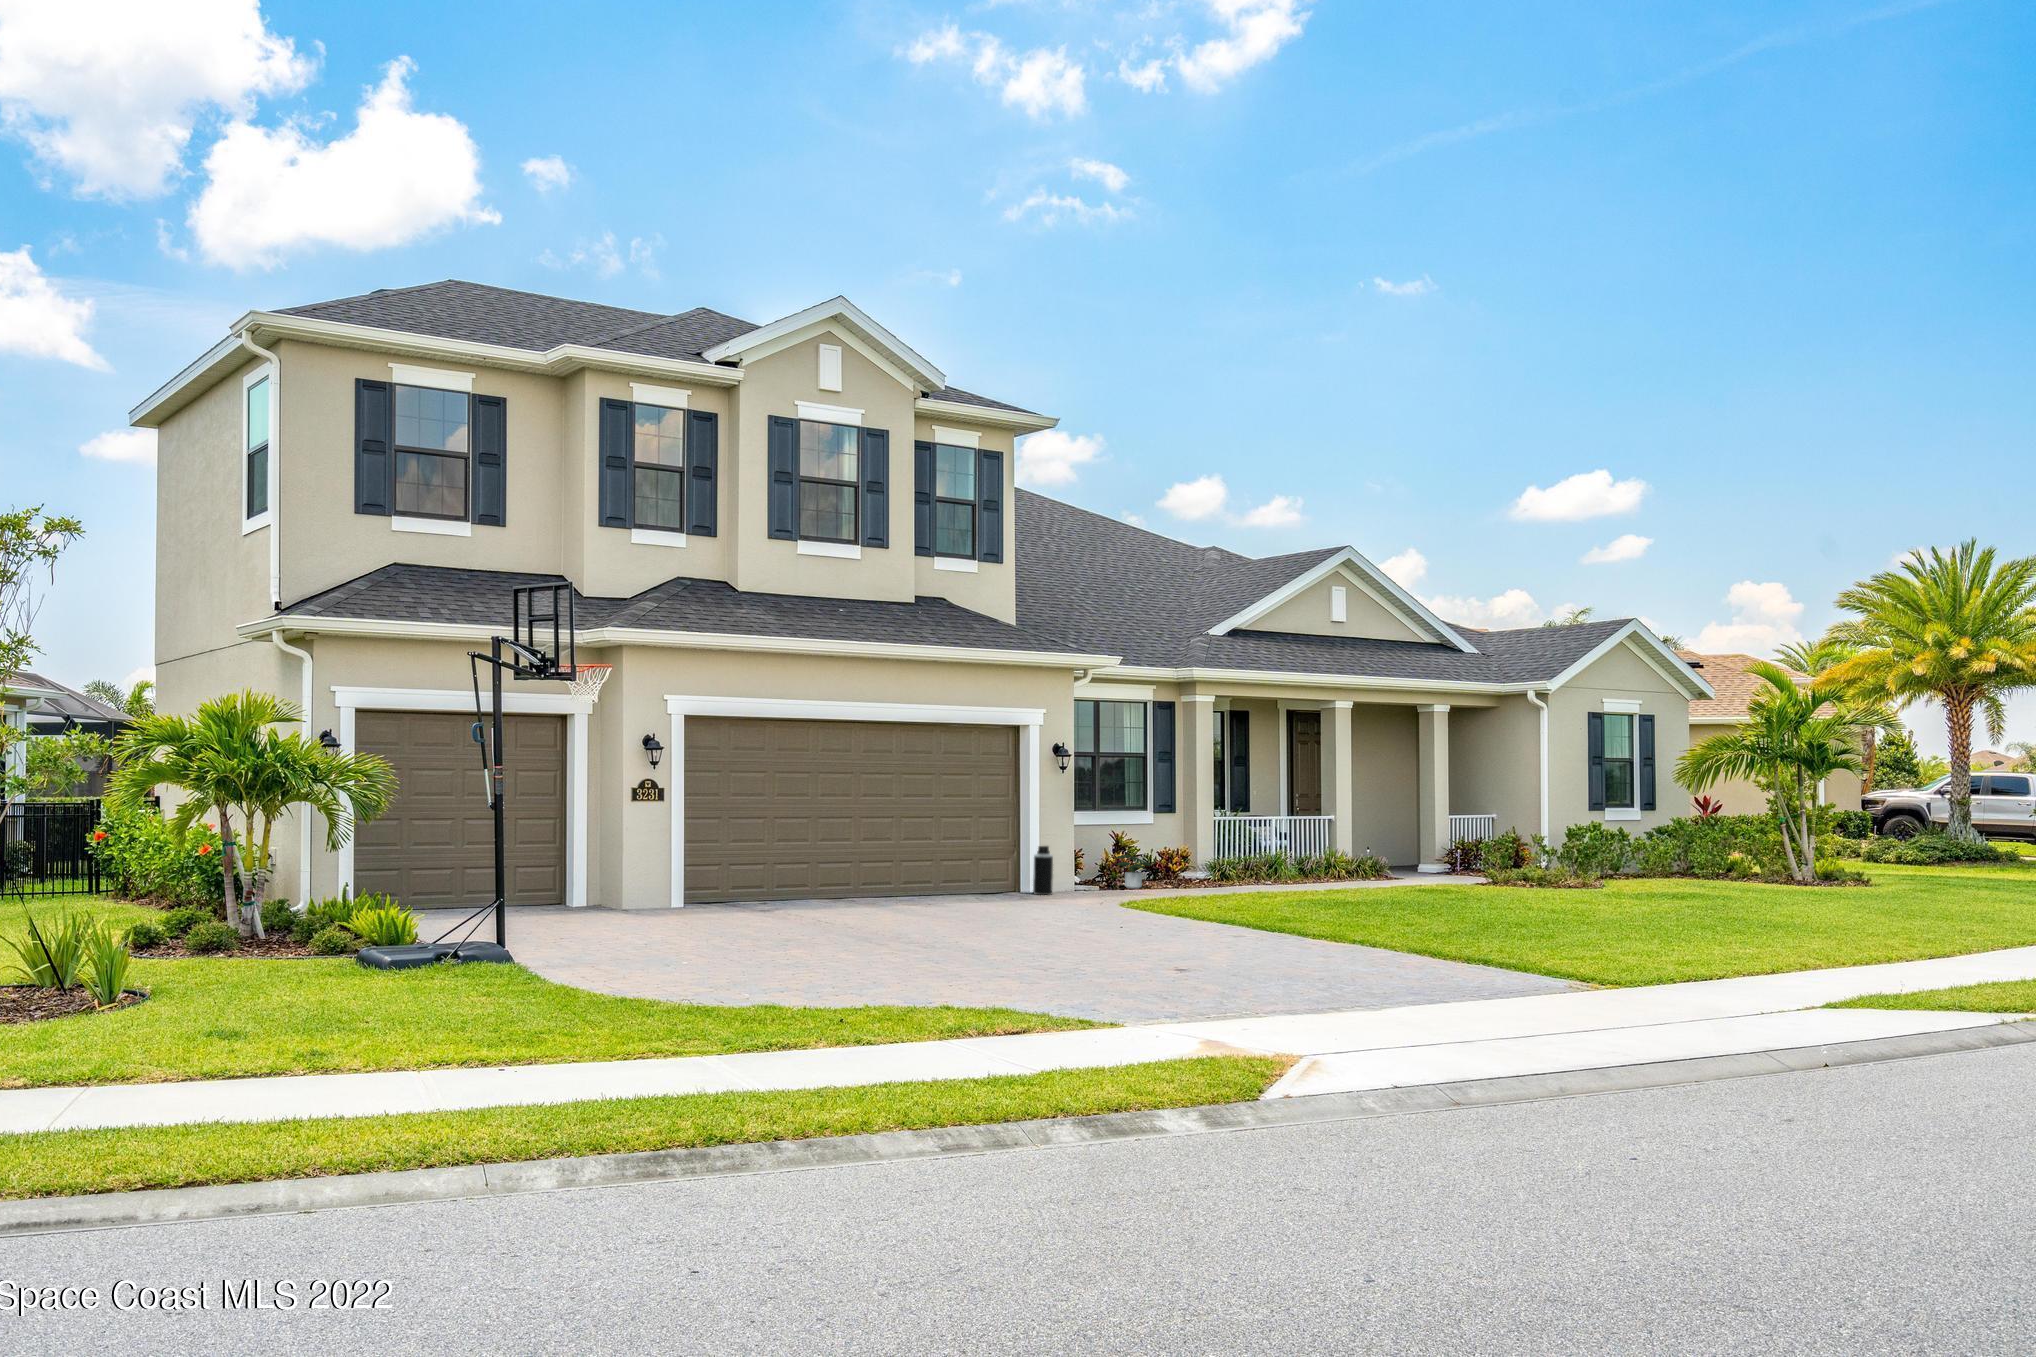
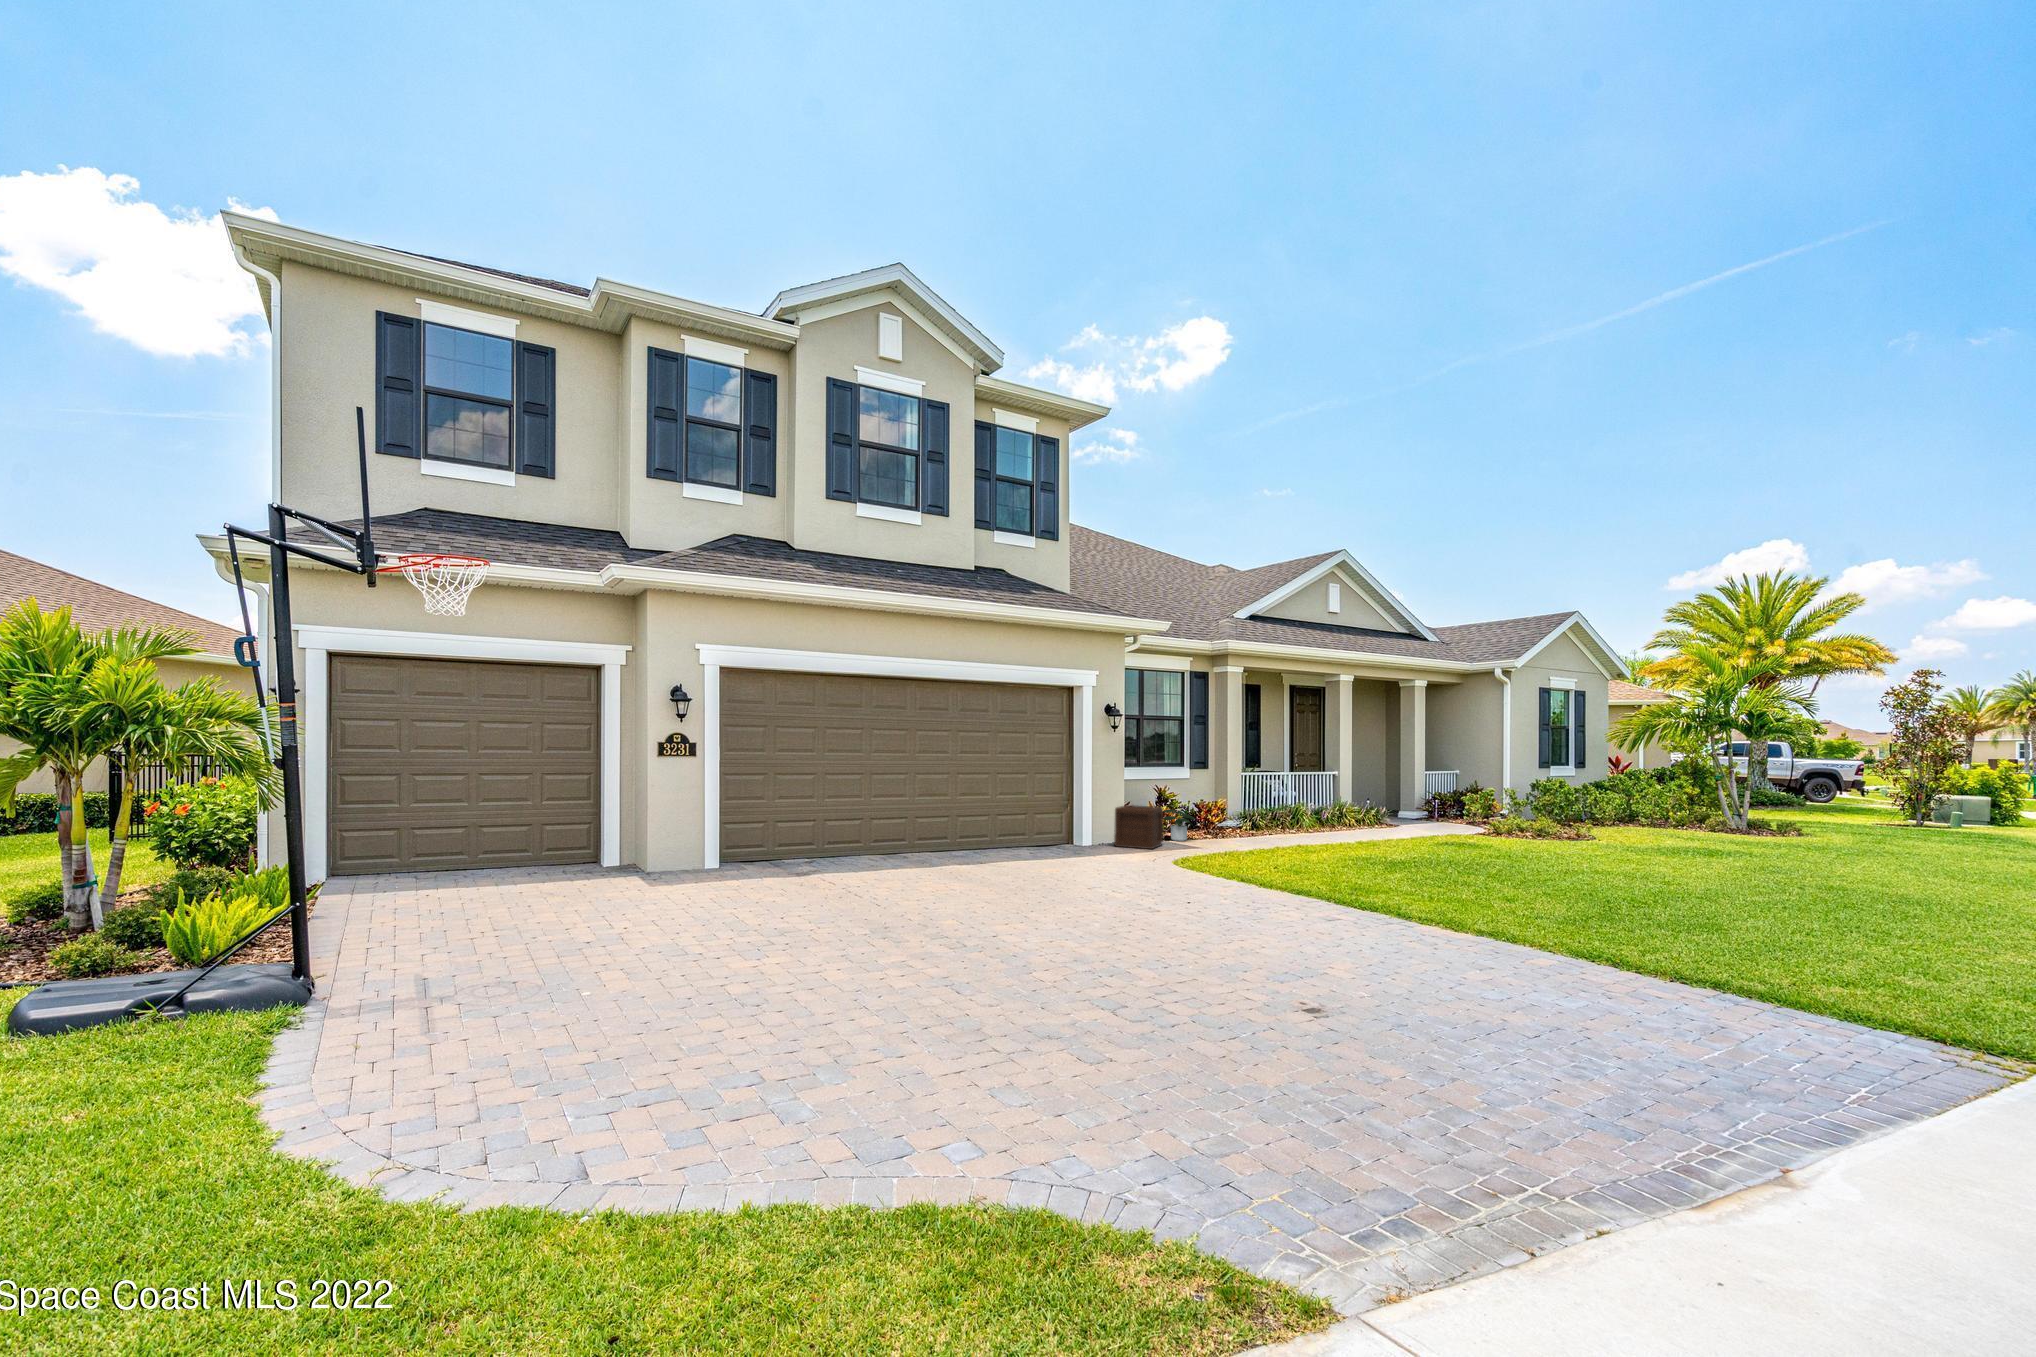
trash can: present [1033,846,1053,895] -> none [1087,802,1106,850]
wooden crate: none [1062,850,1114,894] -> present [1114,805,1163,849]

